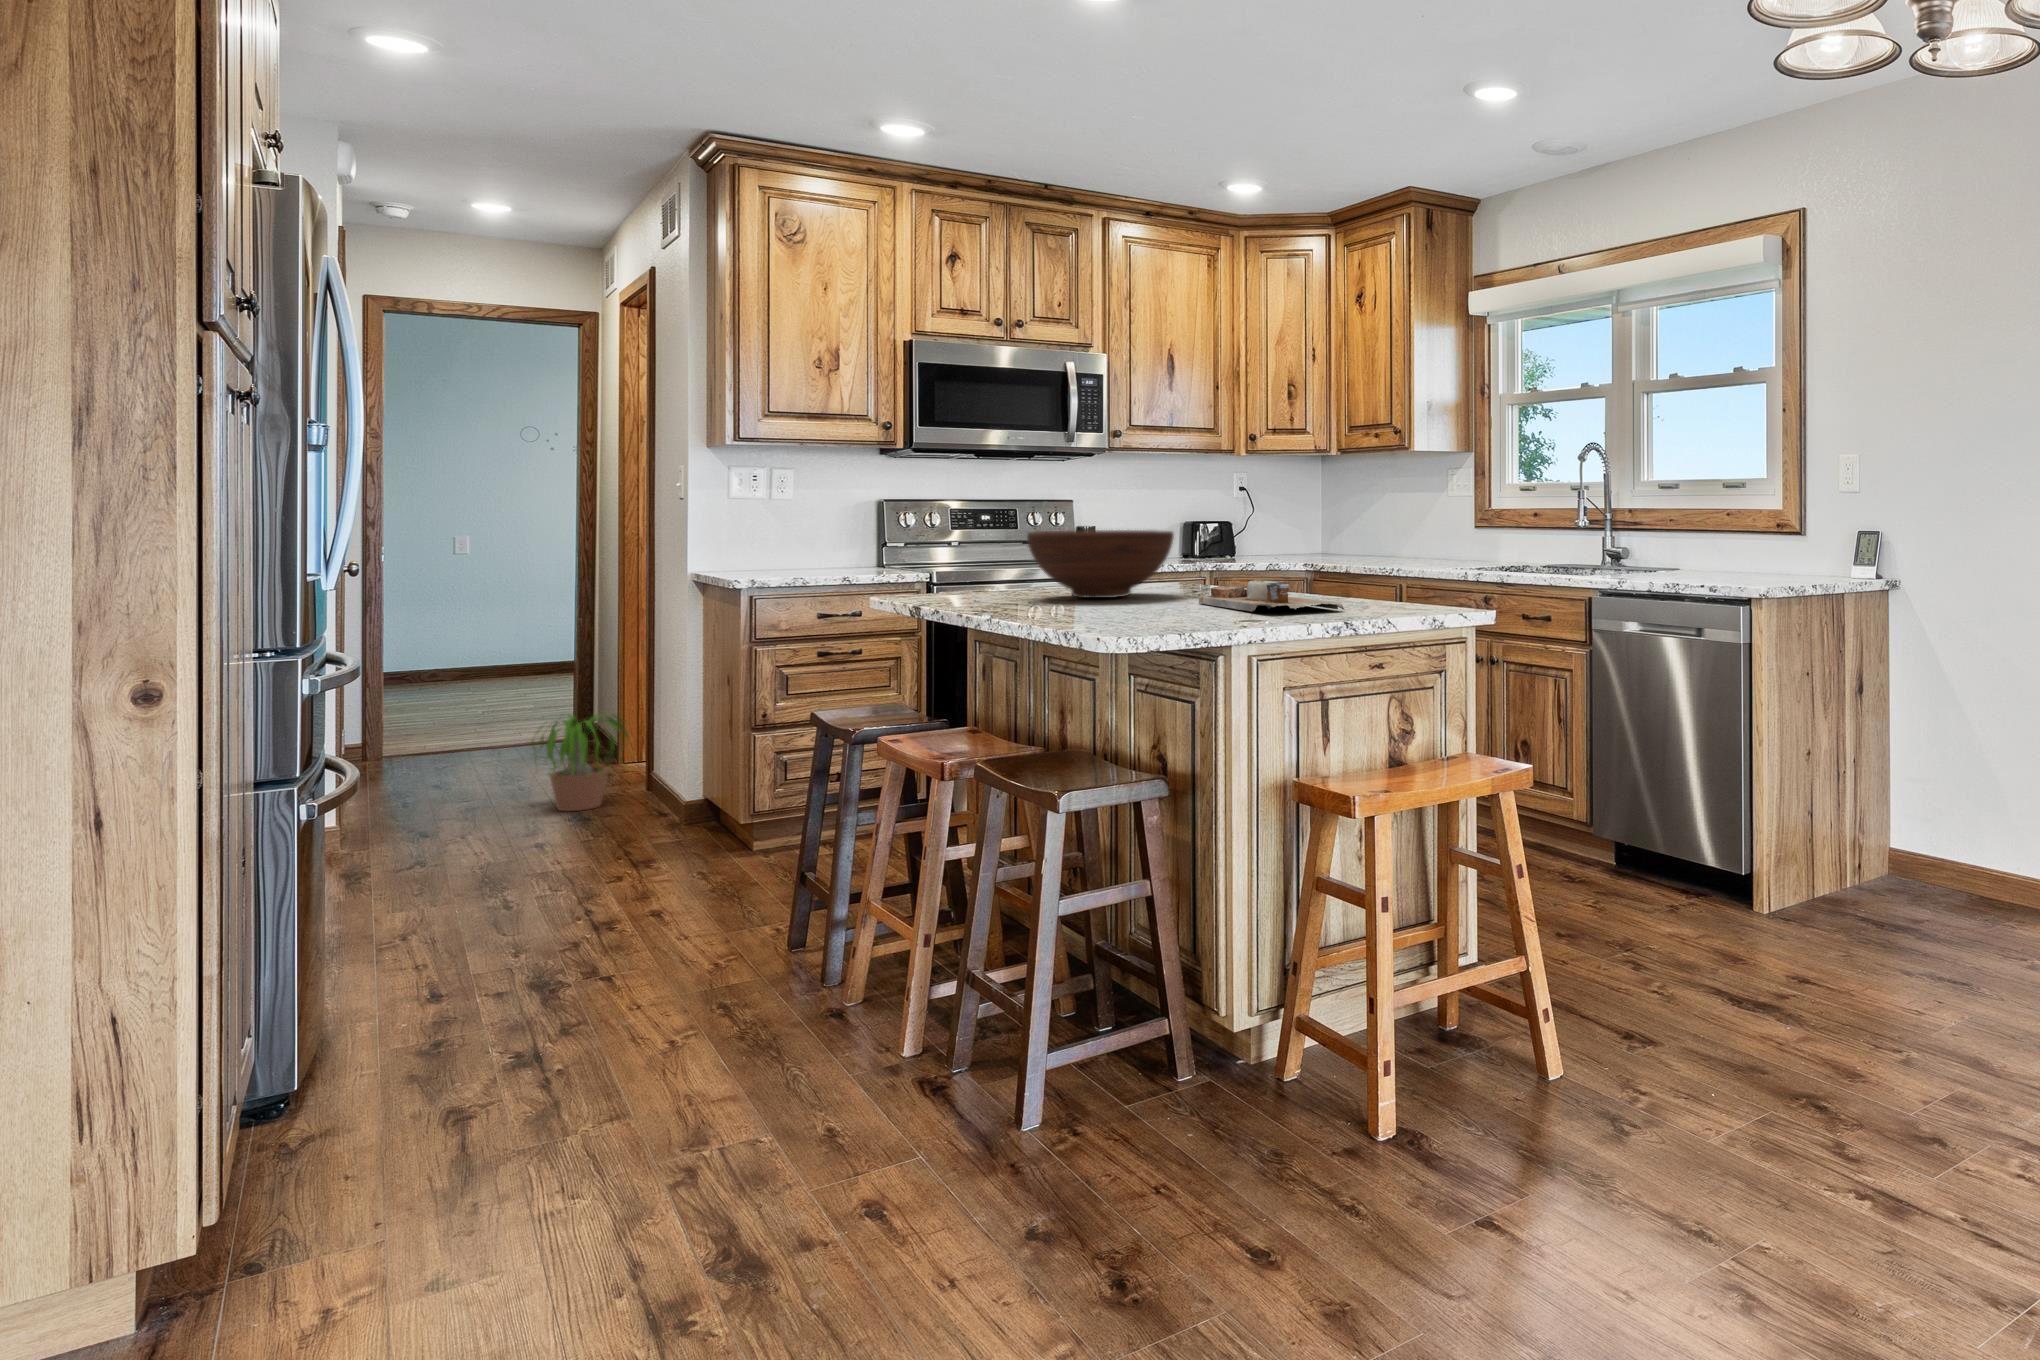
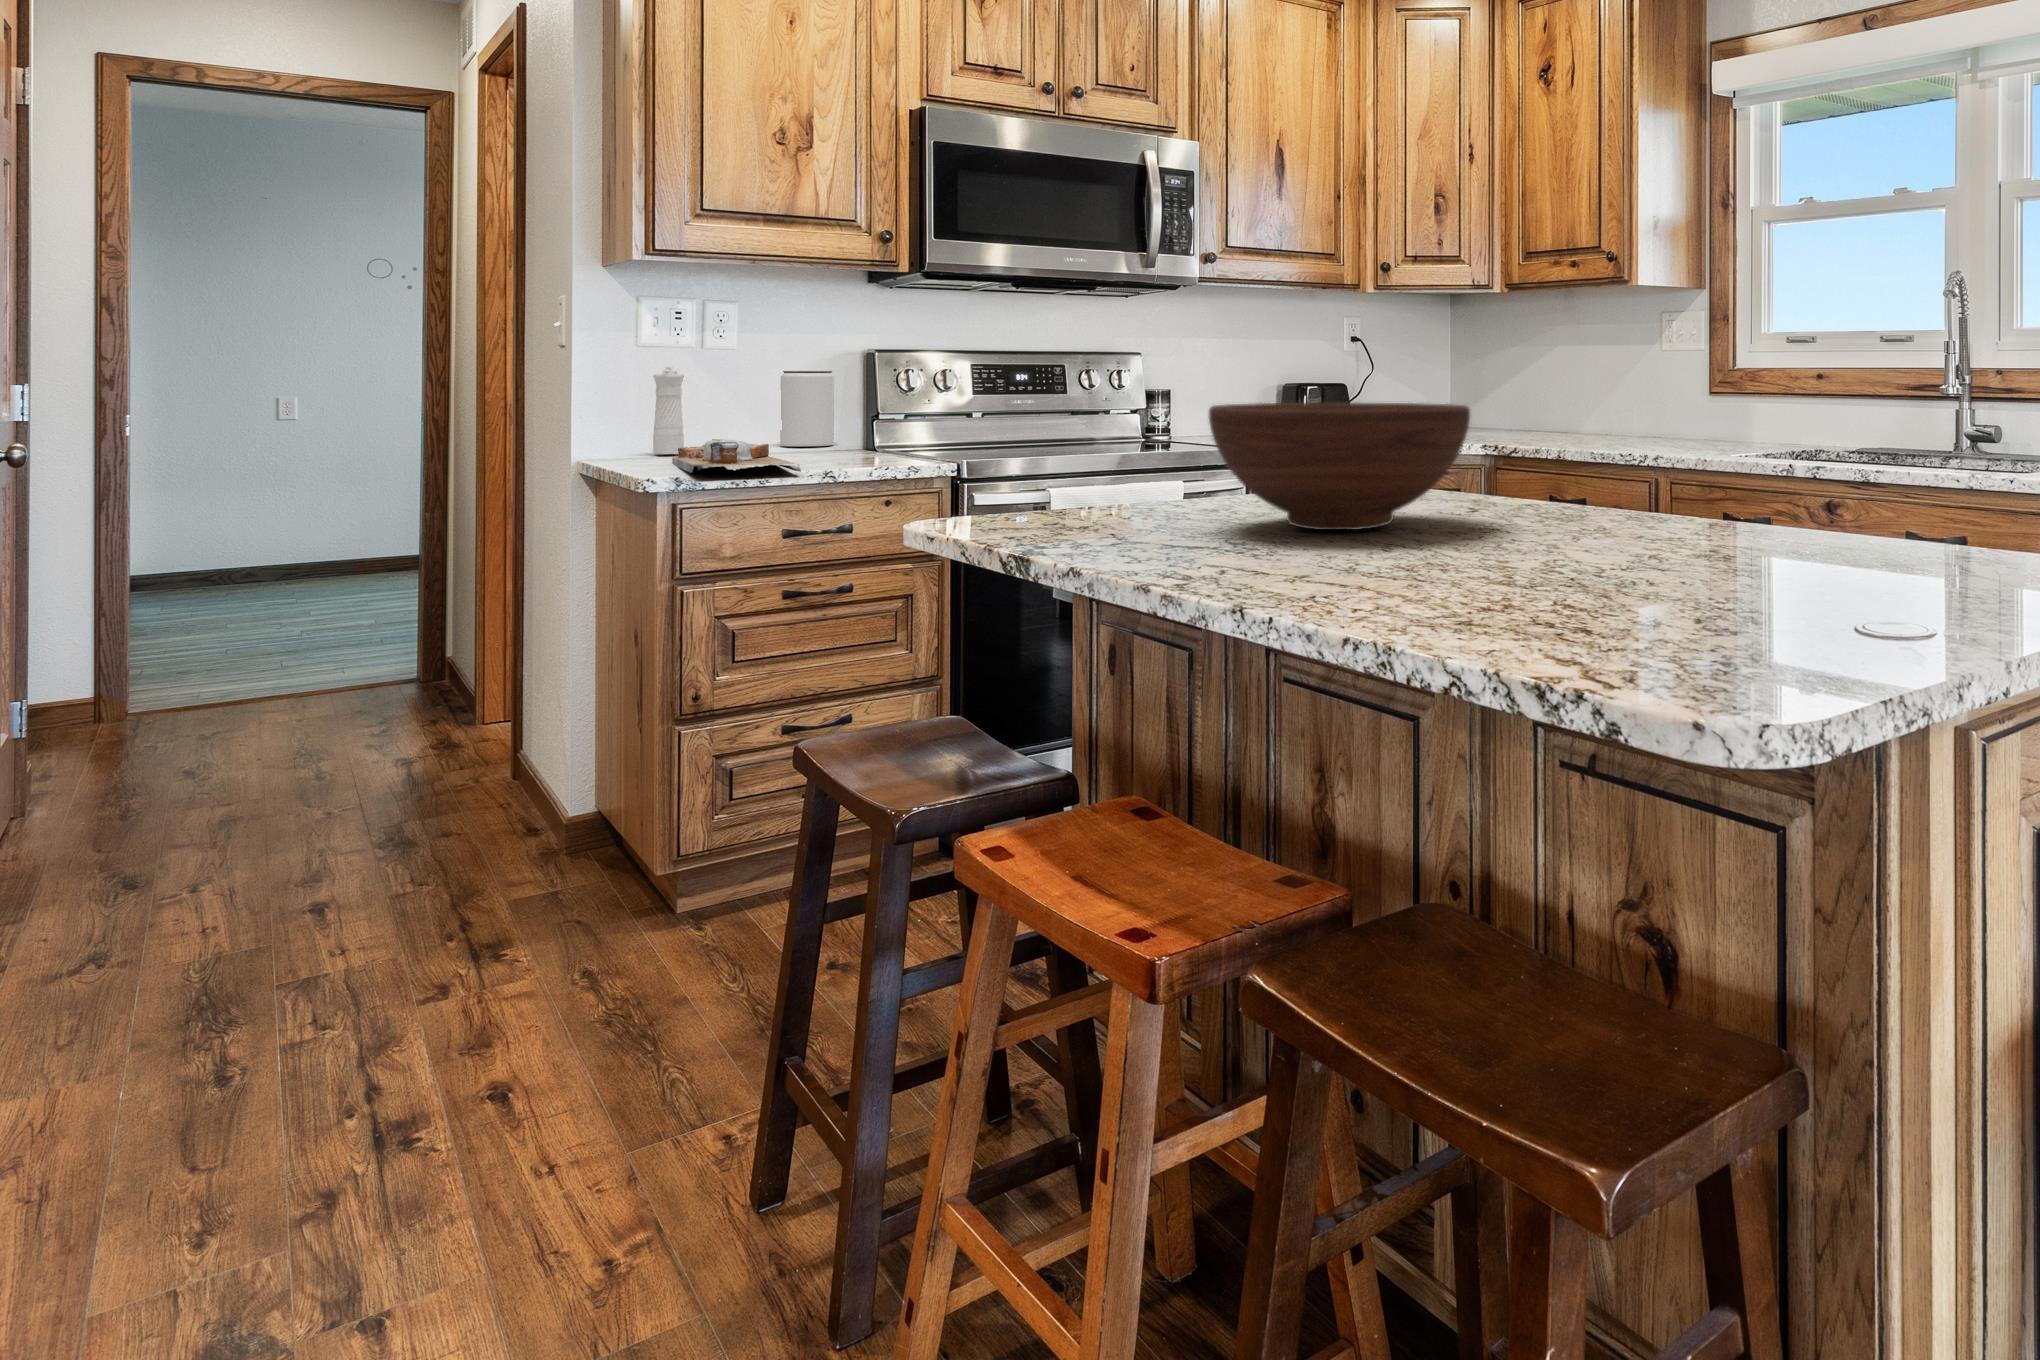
pepper mill: none [739,503,767,567] -> present [653,366,684,454]
jar: none [823,513,858,563] -> present [780,371,834,446]
cutting board: present [1199,580,1345,612] -> present [672,439,801,473]
potted plant: present [533,714,628,811] -> none [316,674,509,830]

